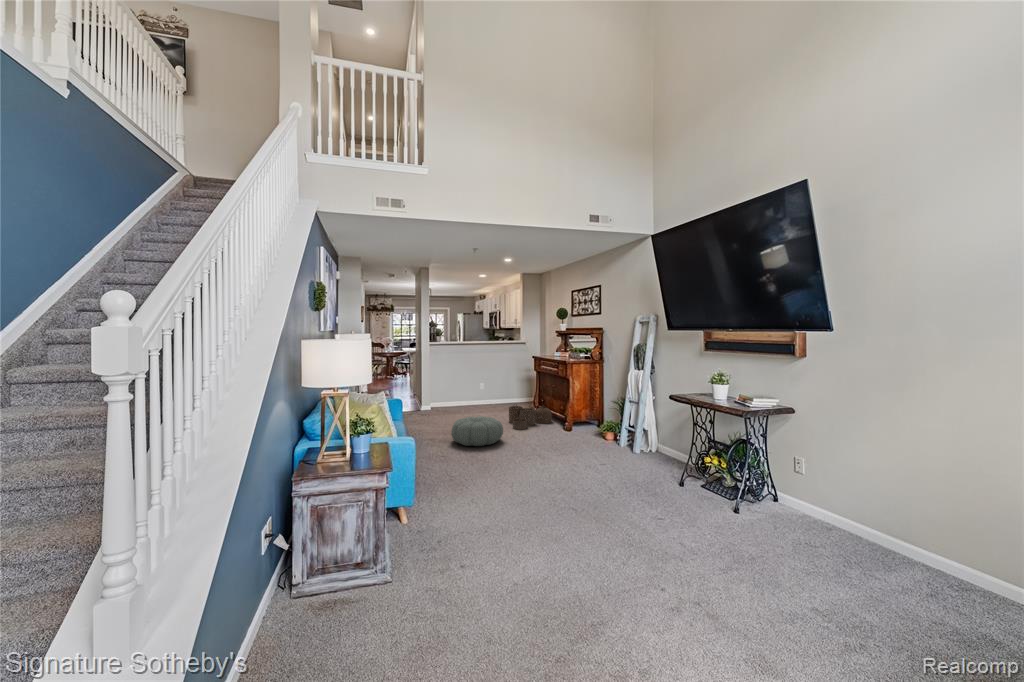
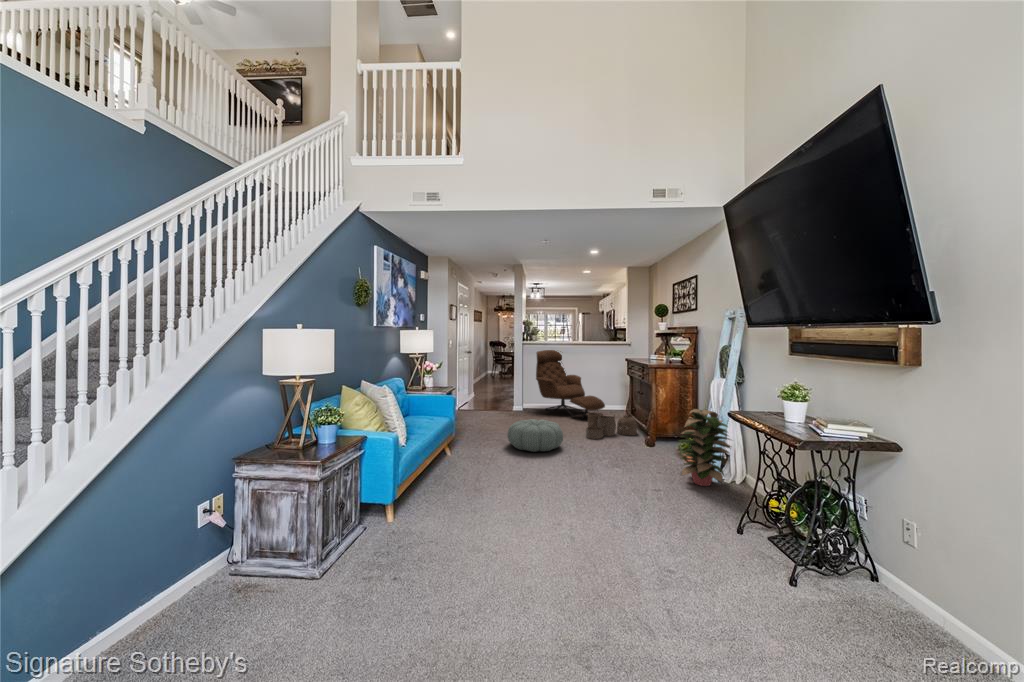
lounge chair: none [446,350,514,415] -> present [536,350,605,420]
decorative plant: none [607,395,650,455] -> present [679,409,731,486]

